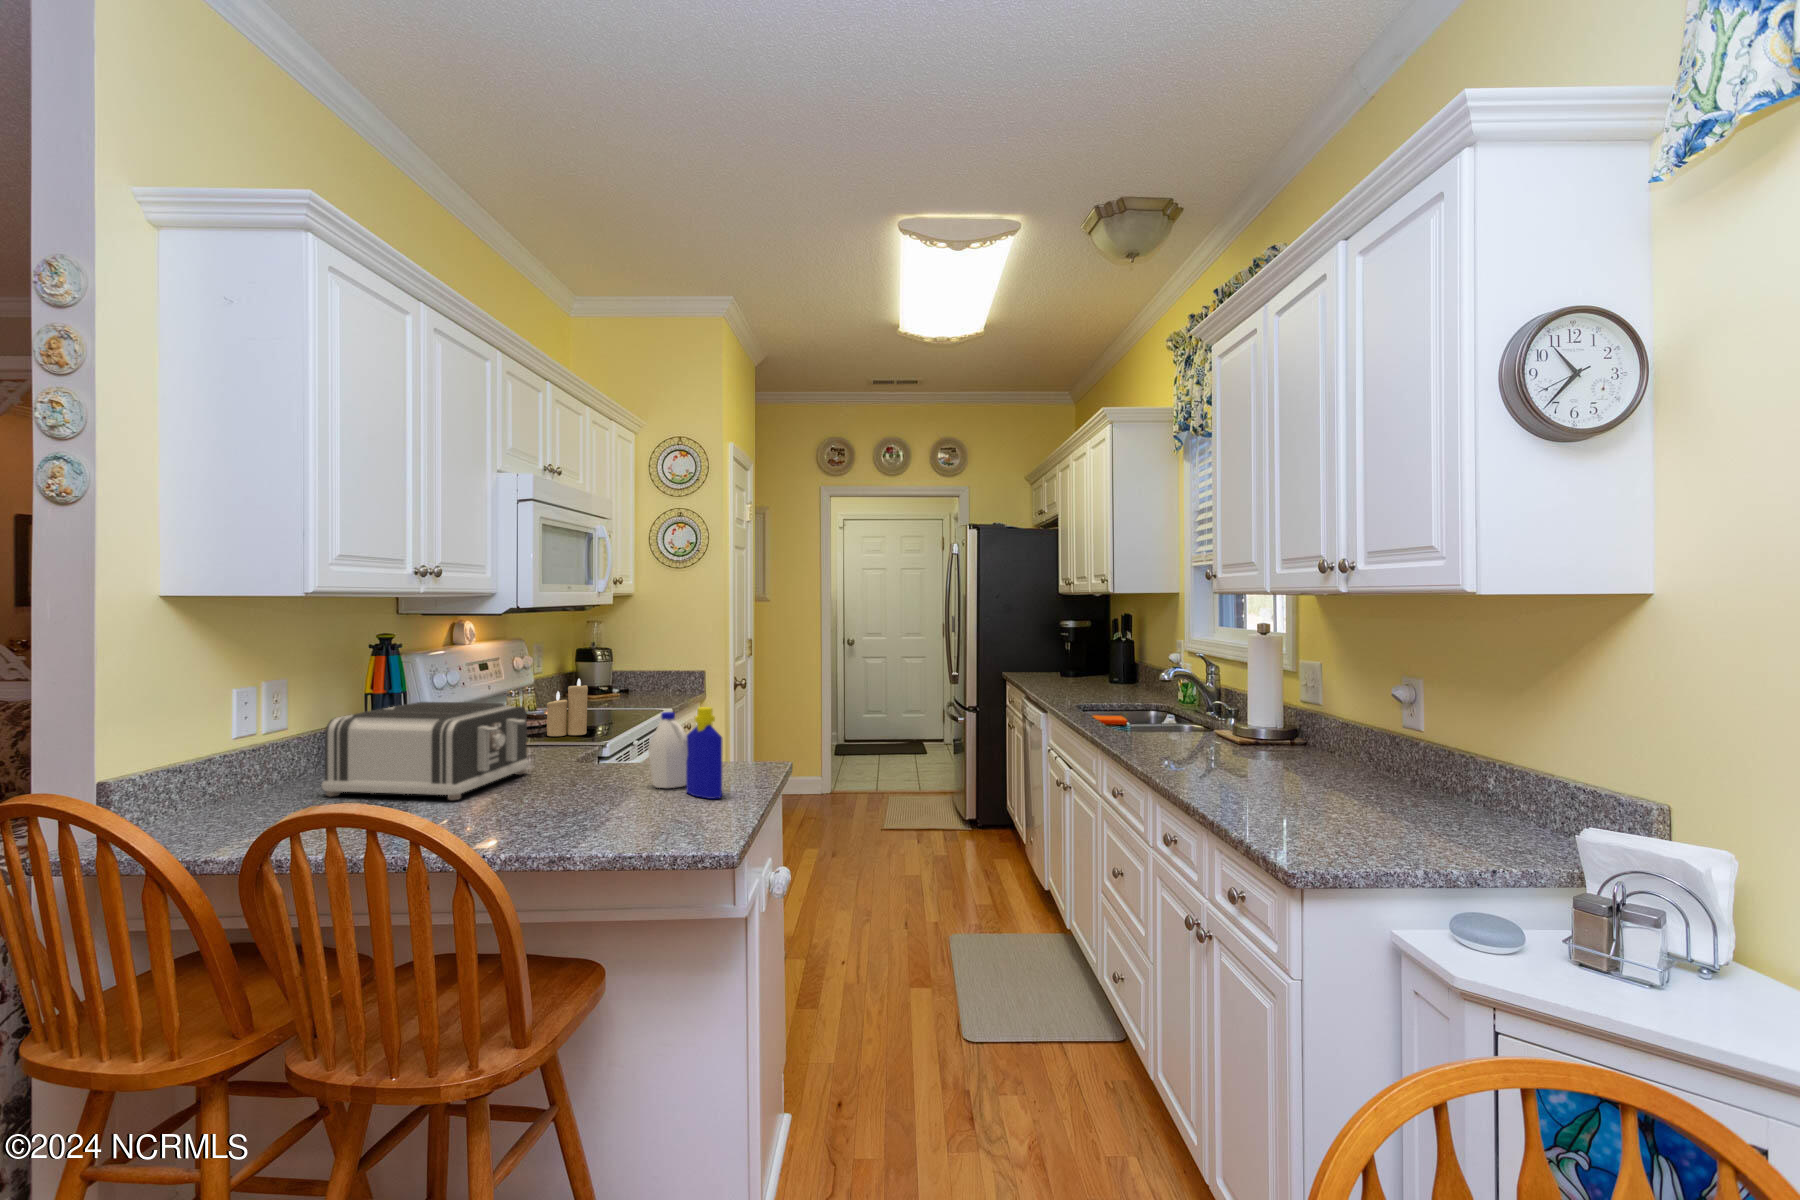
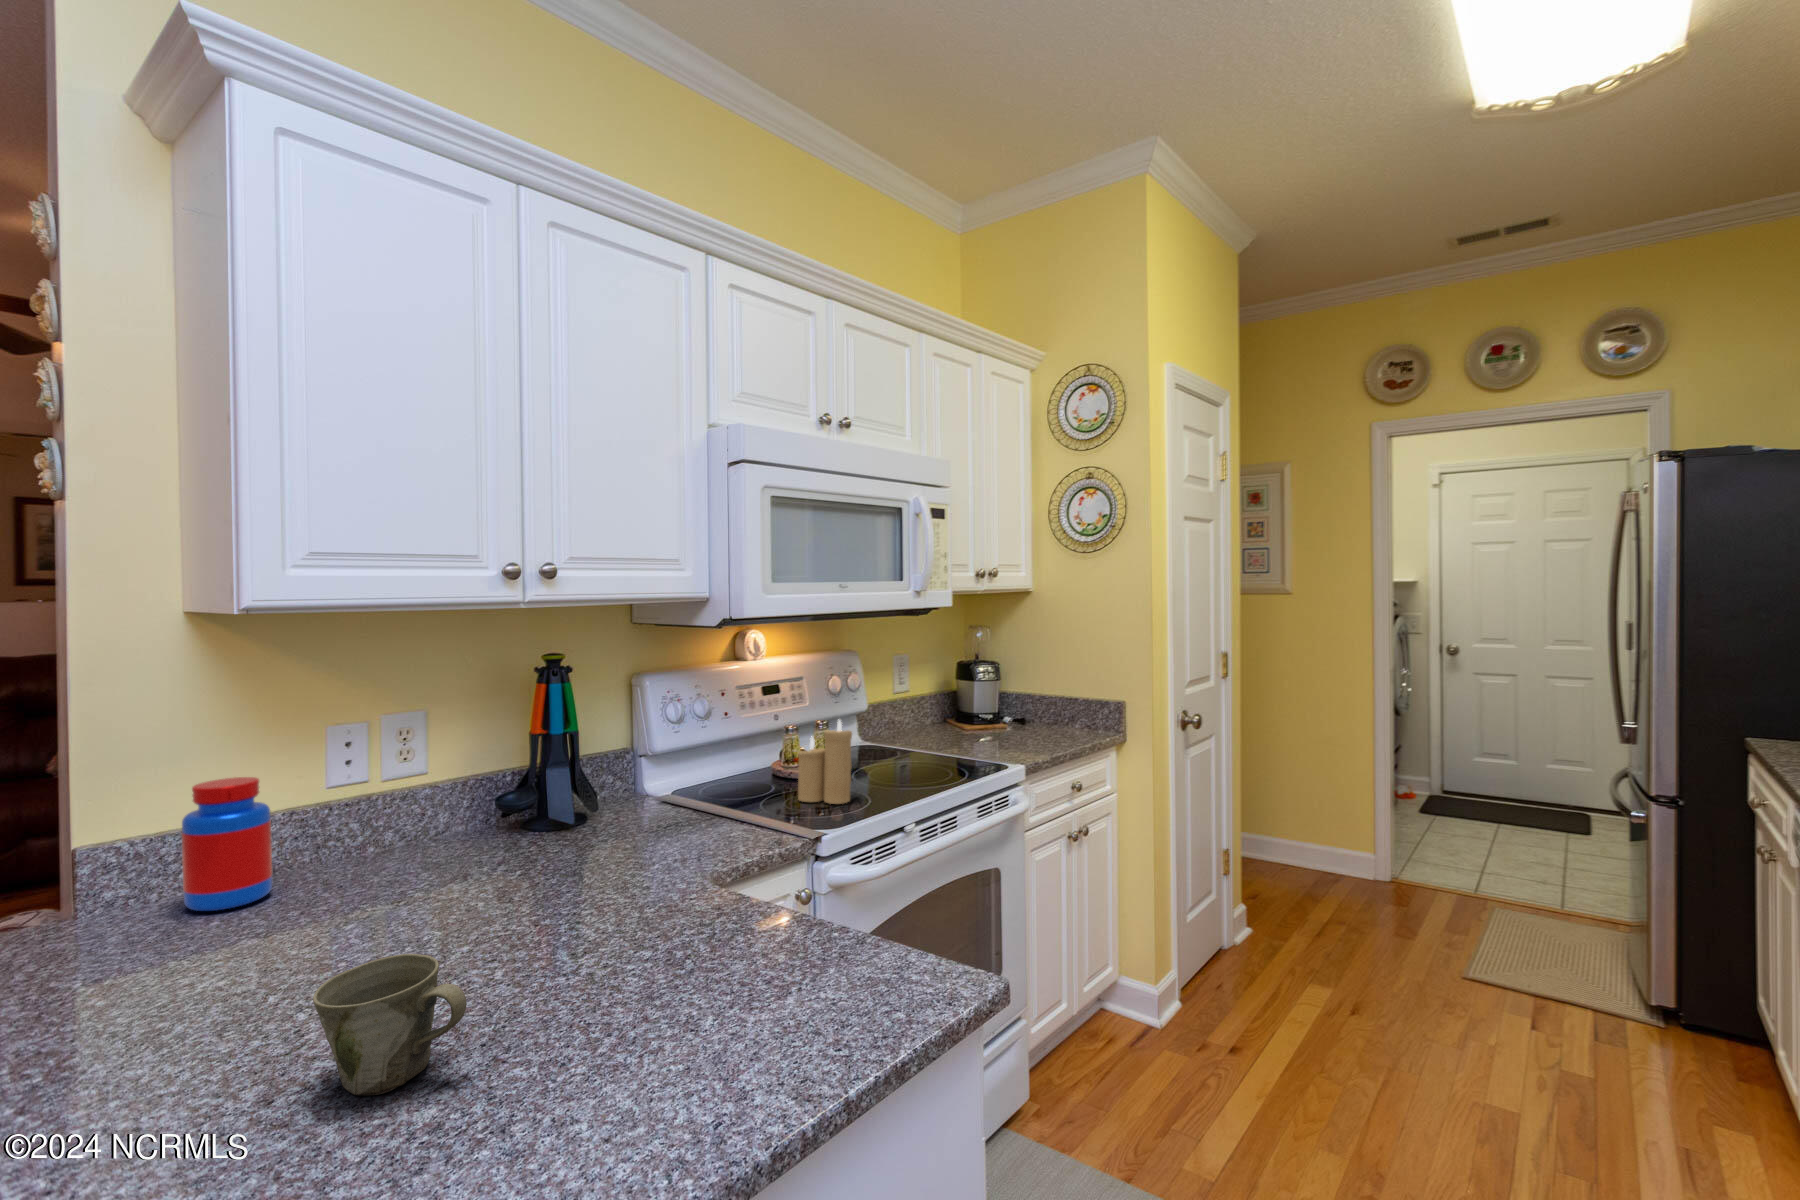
toaster: present [322,702,529,800] -> none [346,755,622,945]
bottle: present [648,707,723,799] -> none [678,835,780,1086]
jar: none [206,720,271,815] -> present [182,777,272,911]
mug: none [539,766,611,823] -> present [313,954,467,1095]

